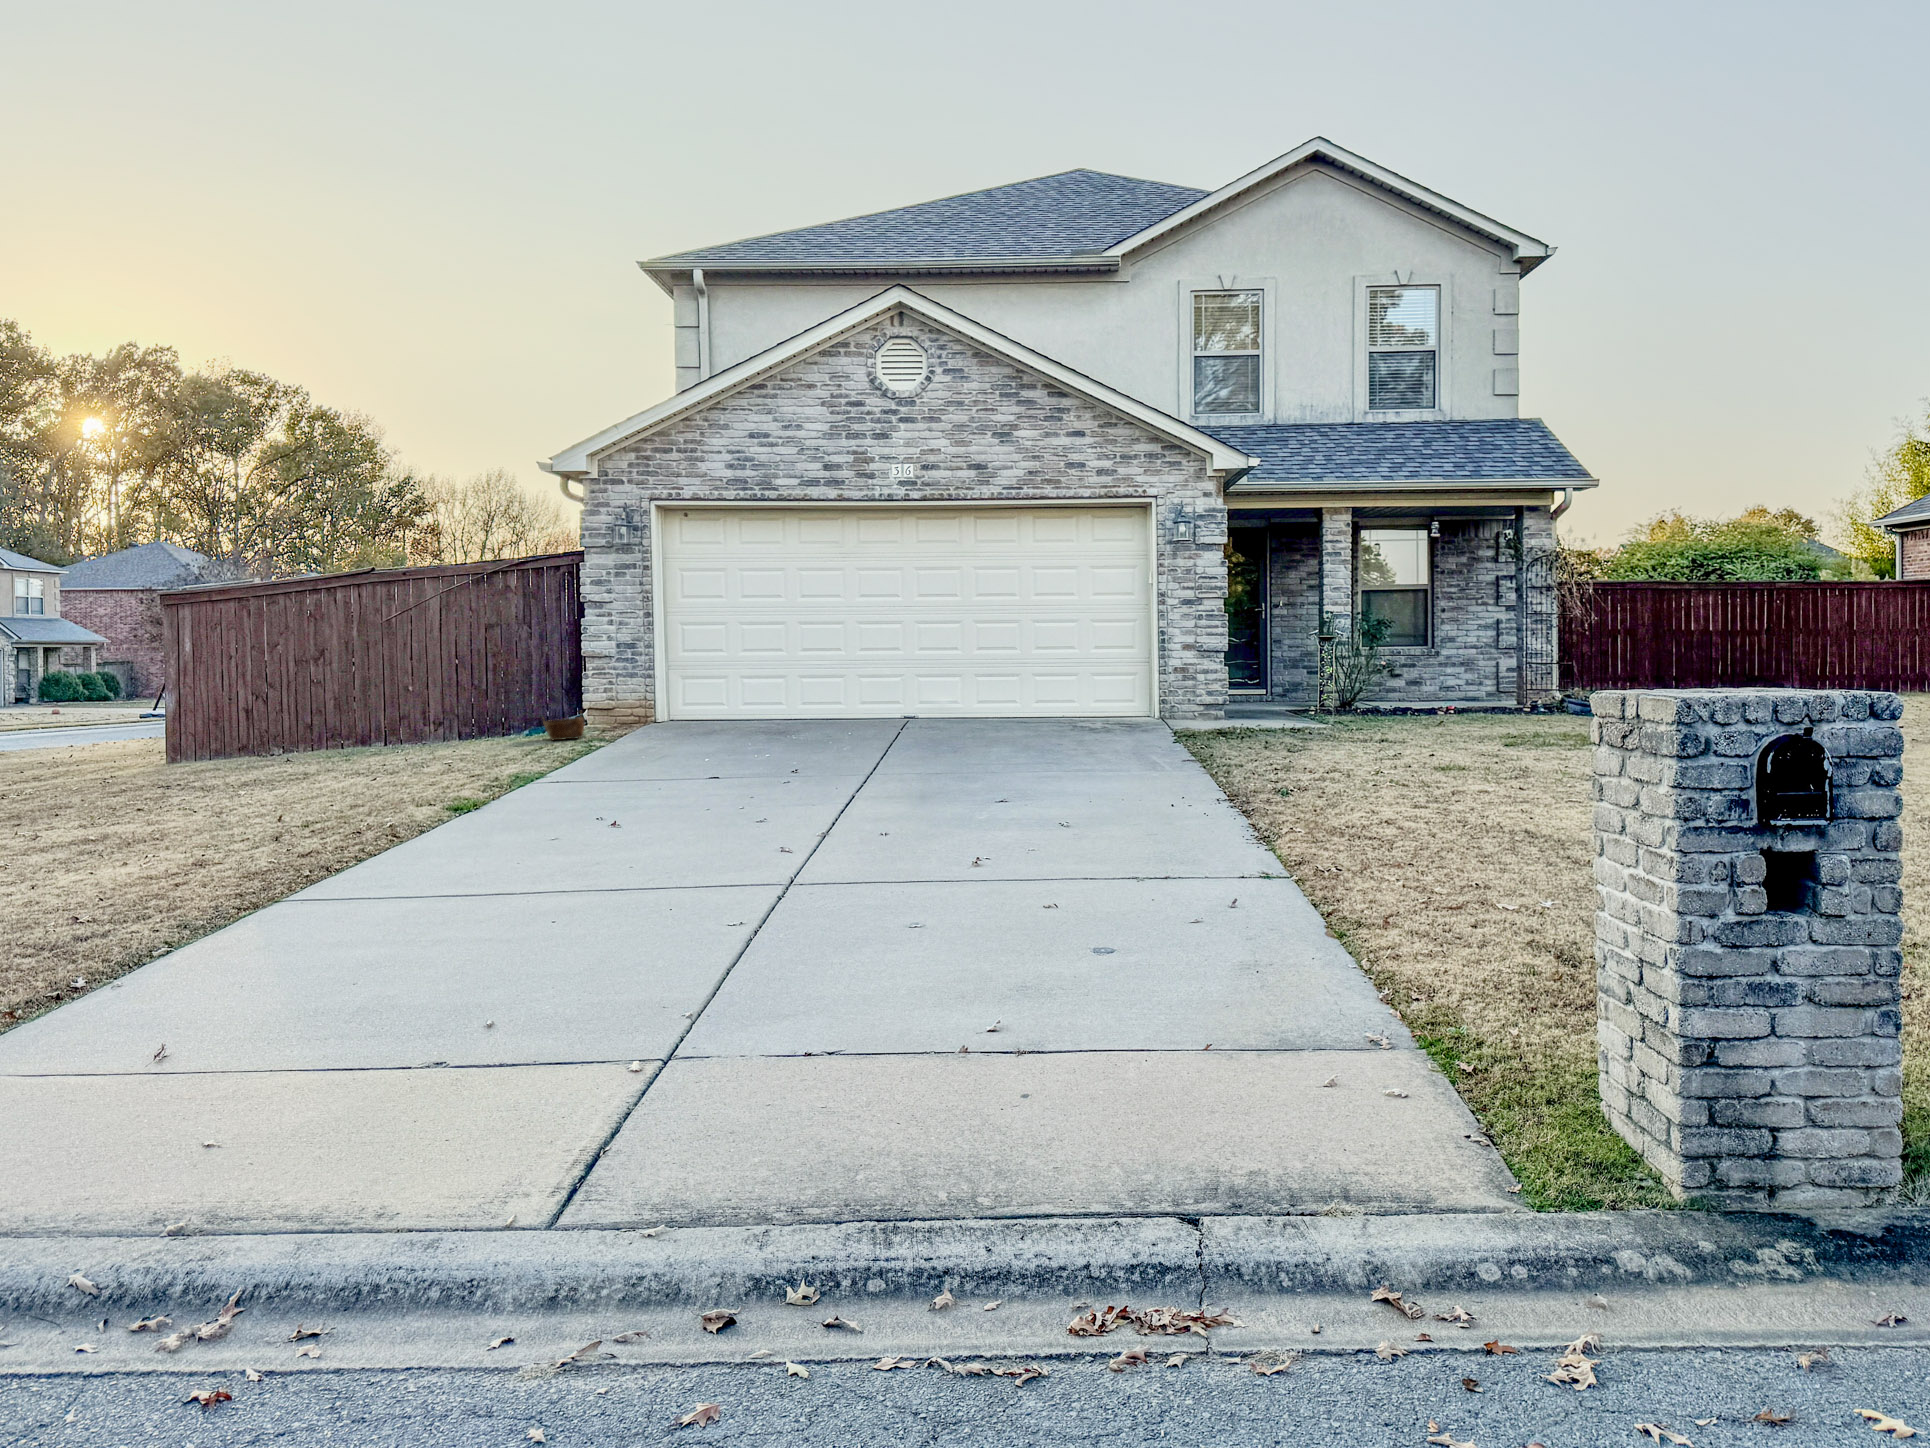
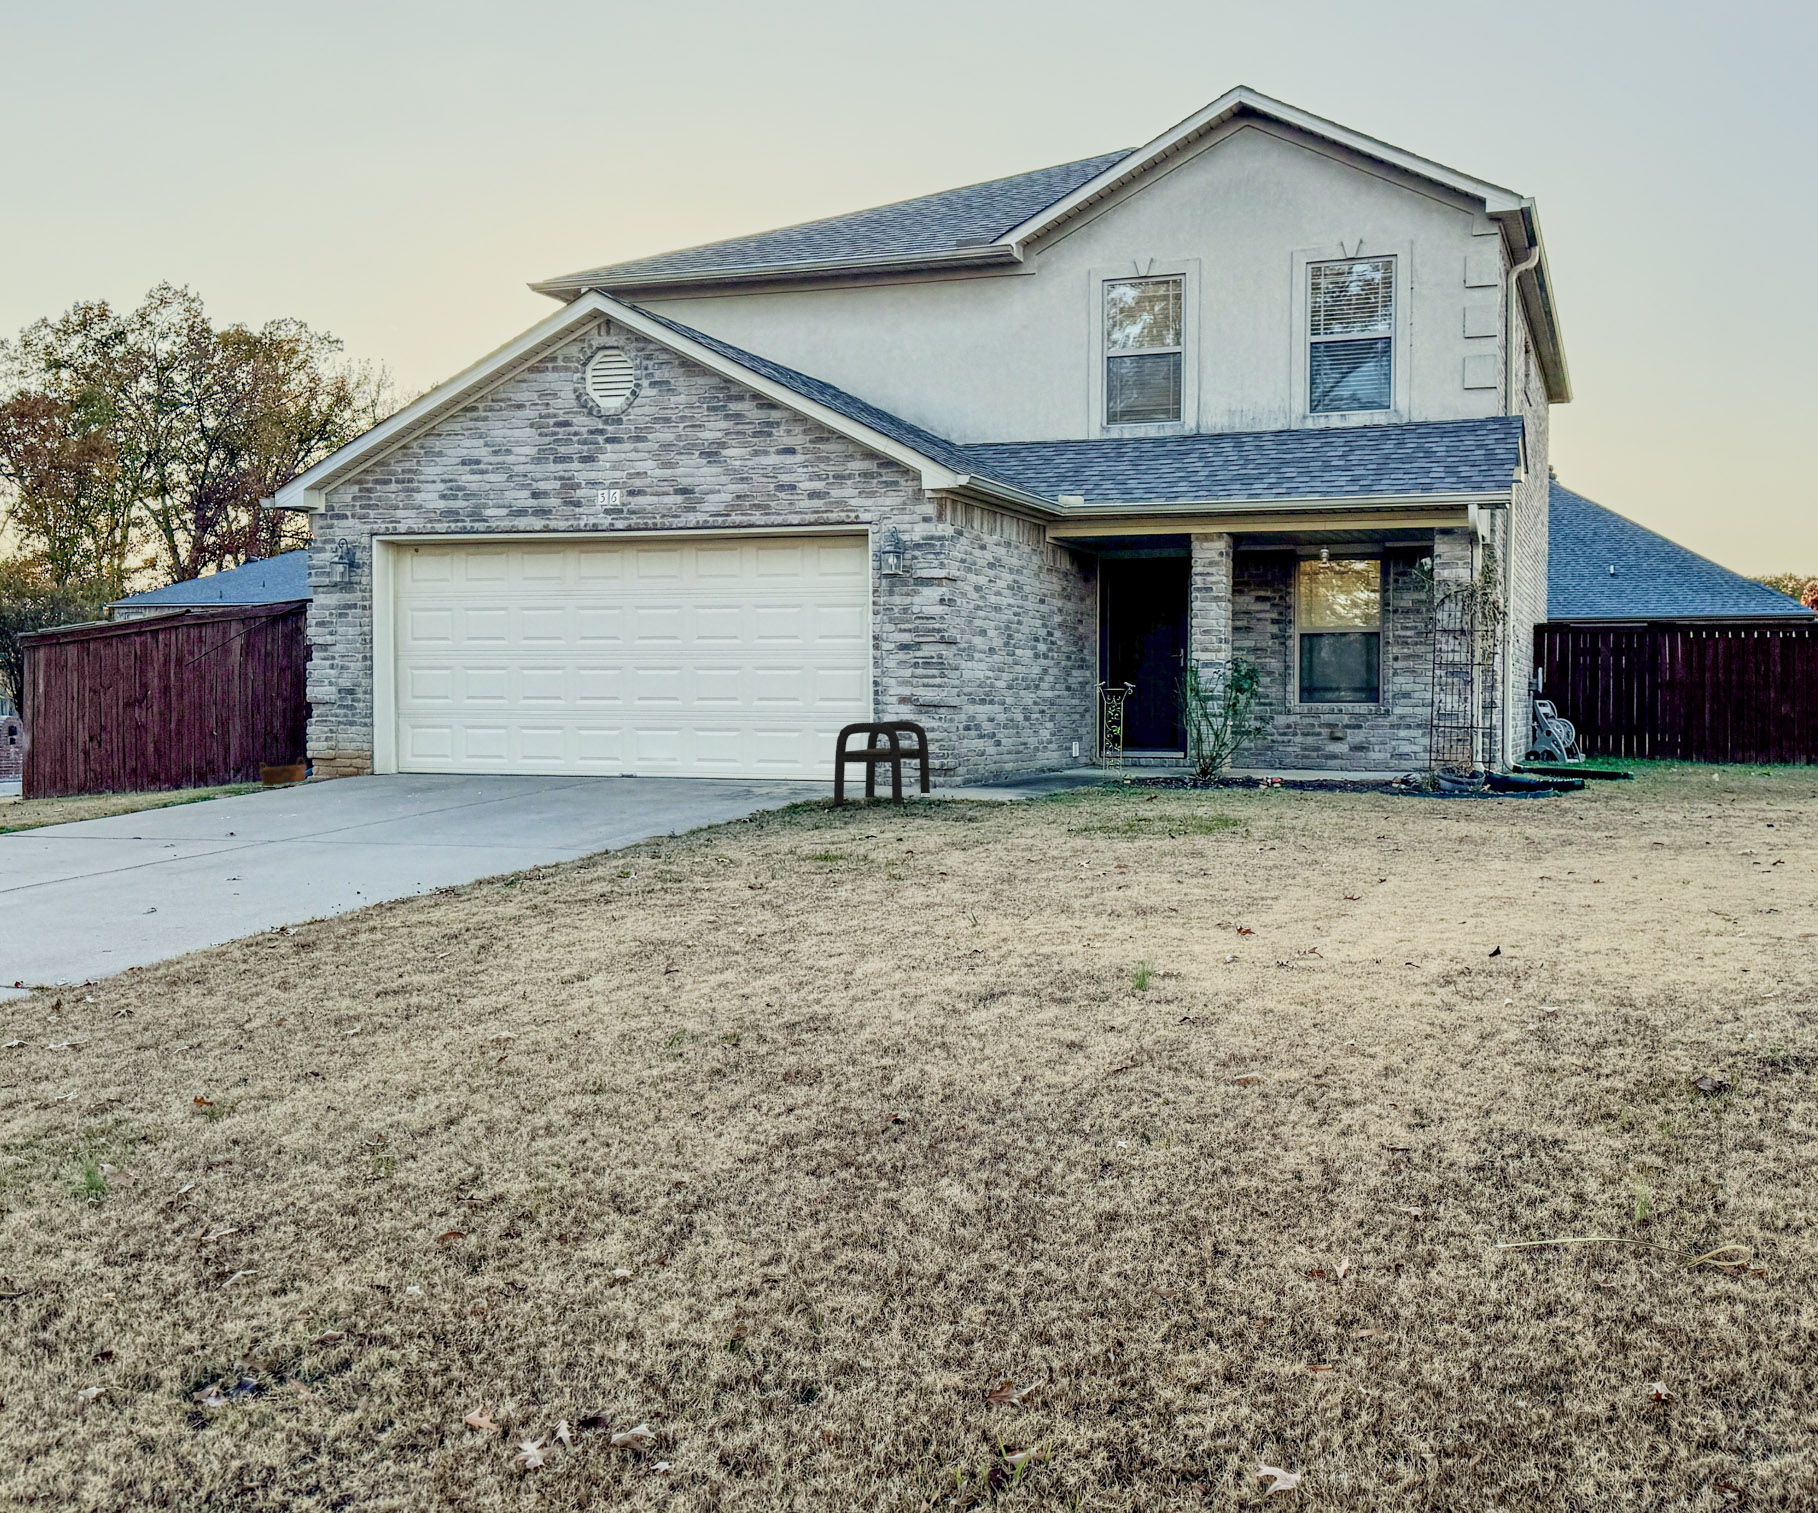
bench: none [1162,664,1240,735] -> present [834,721,930,805]

